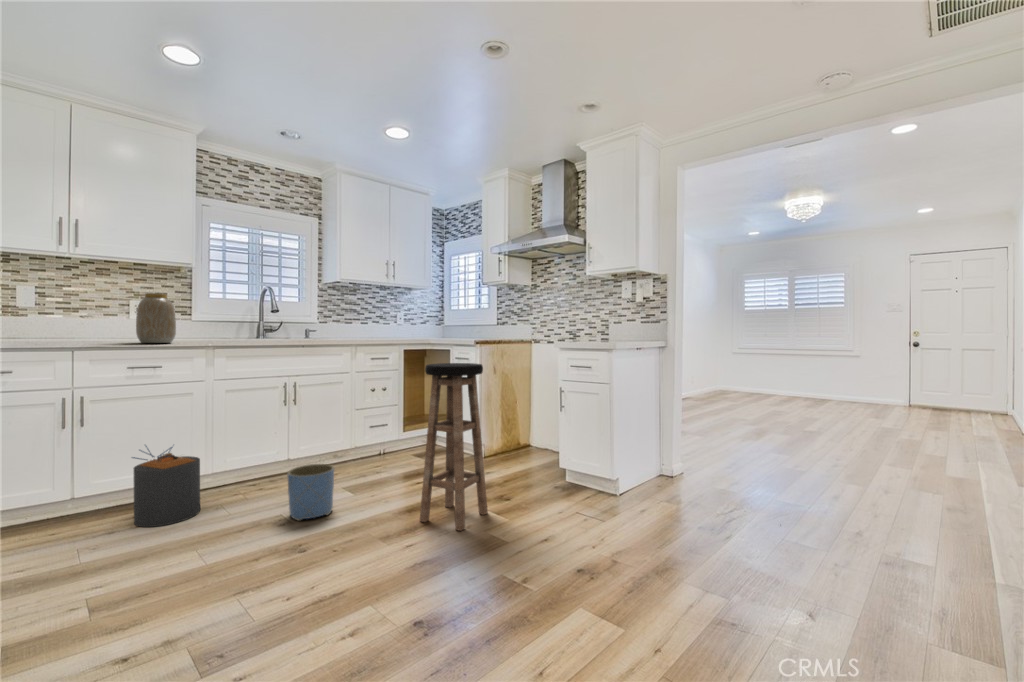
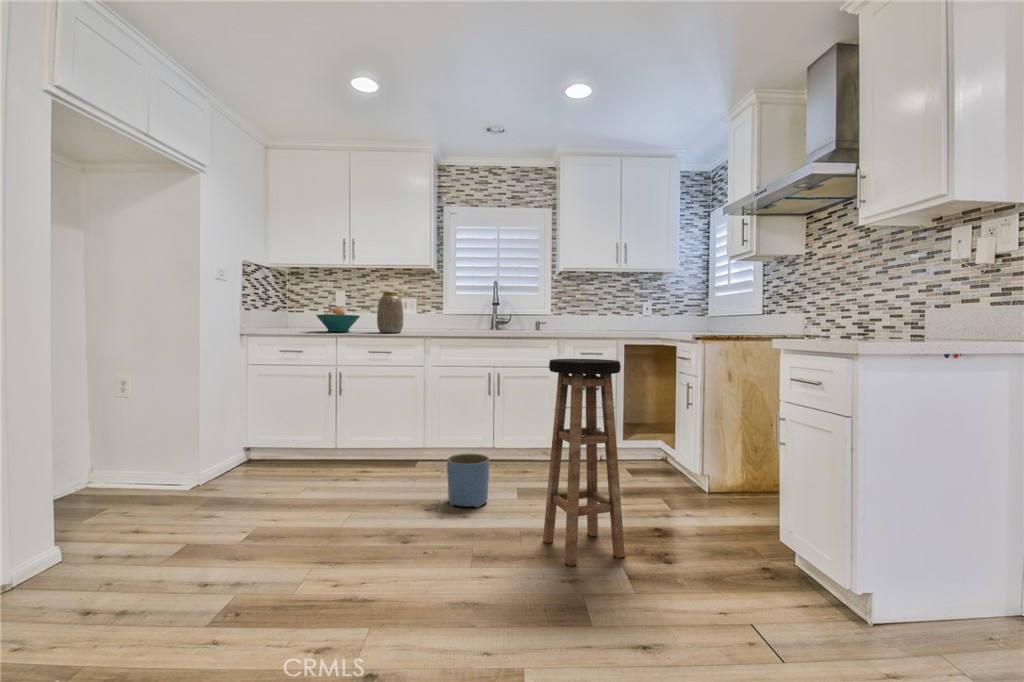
fruit bowl: none [24,311,103,343] -> present [316,308,360,332]
trash can: present [132,446,200,527] -> none [360,412,408,482]

